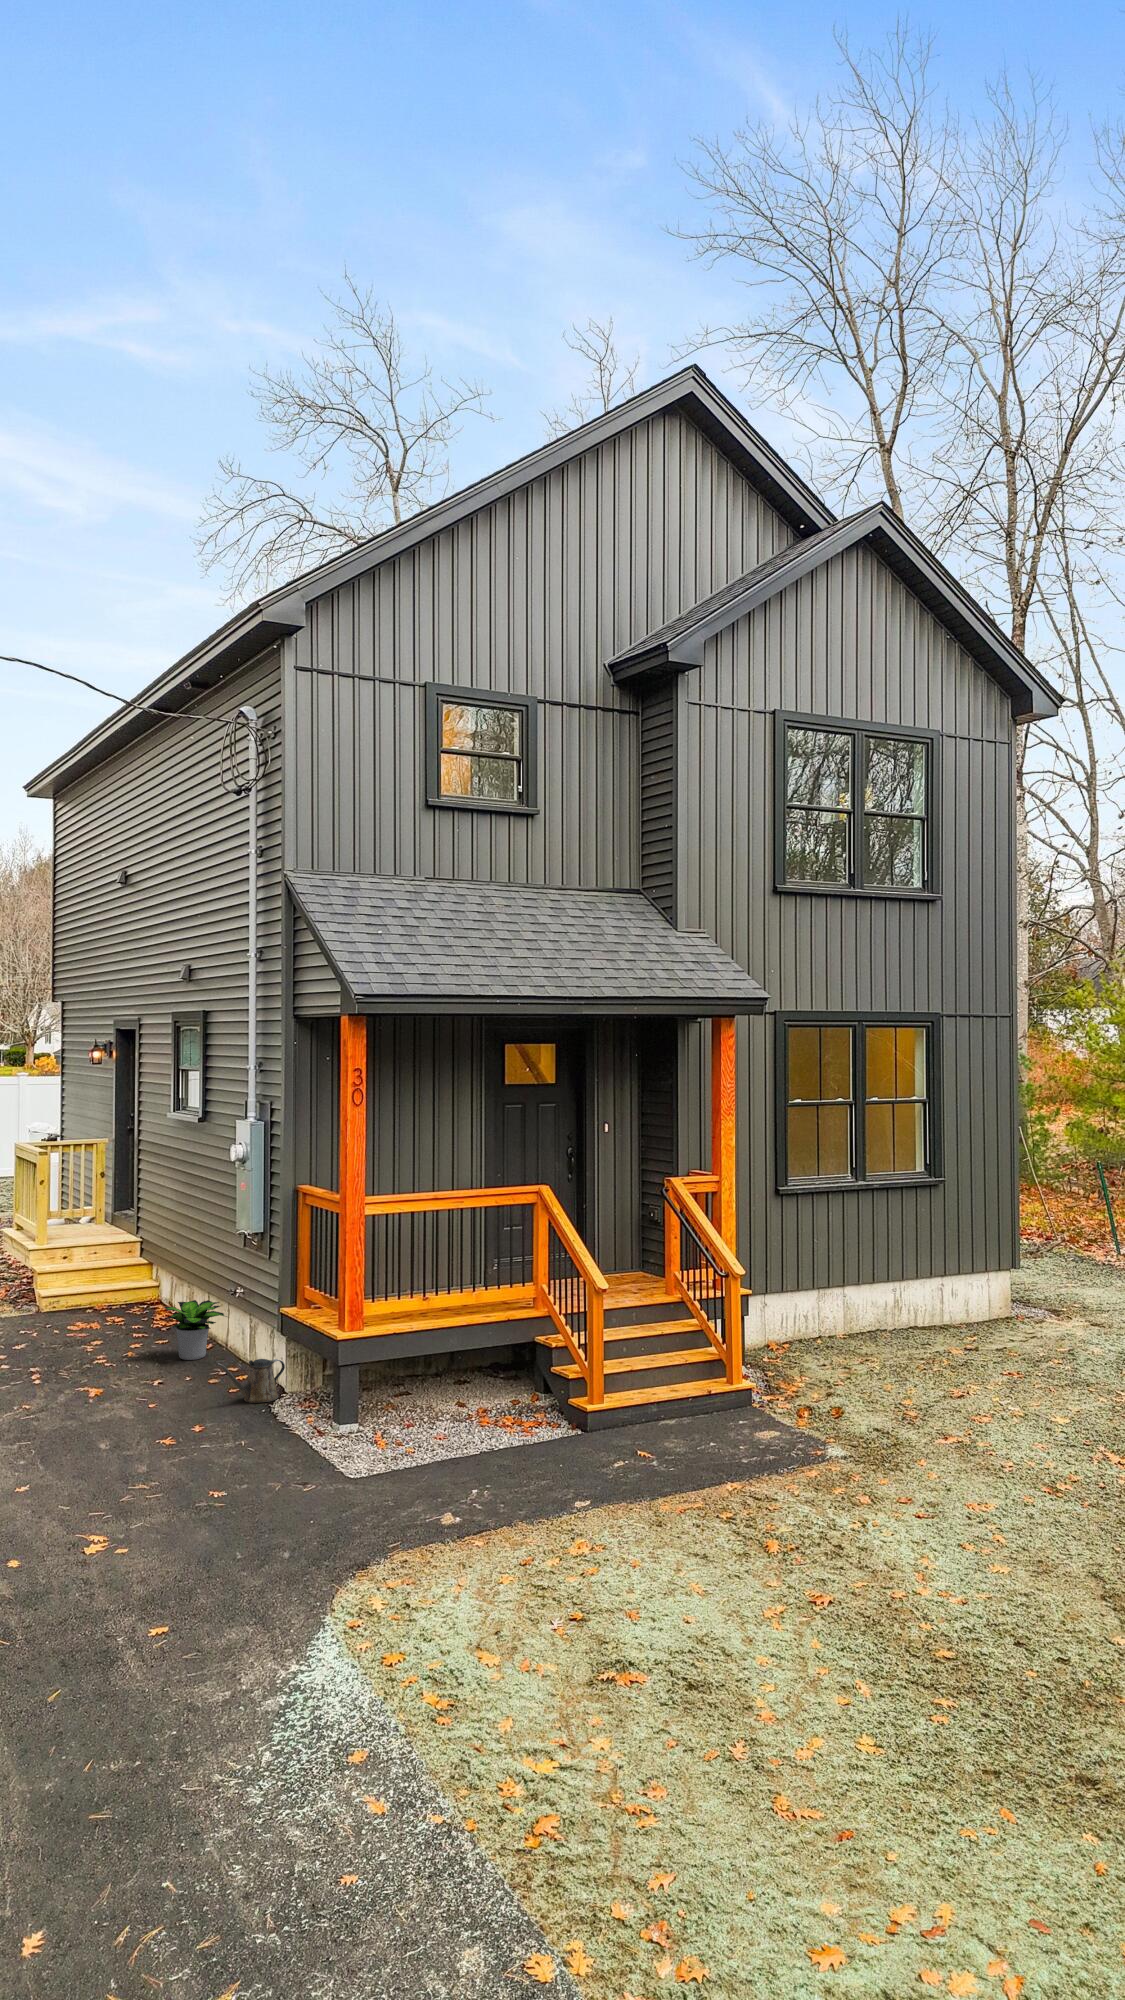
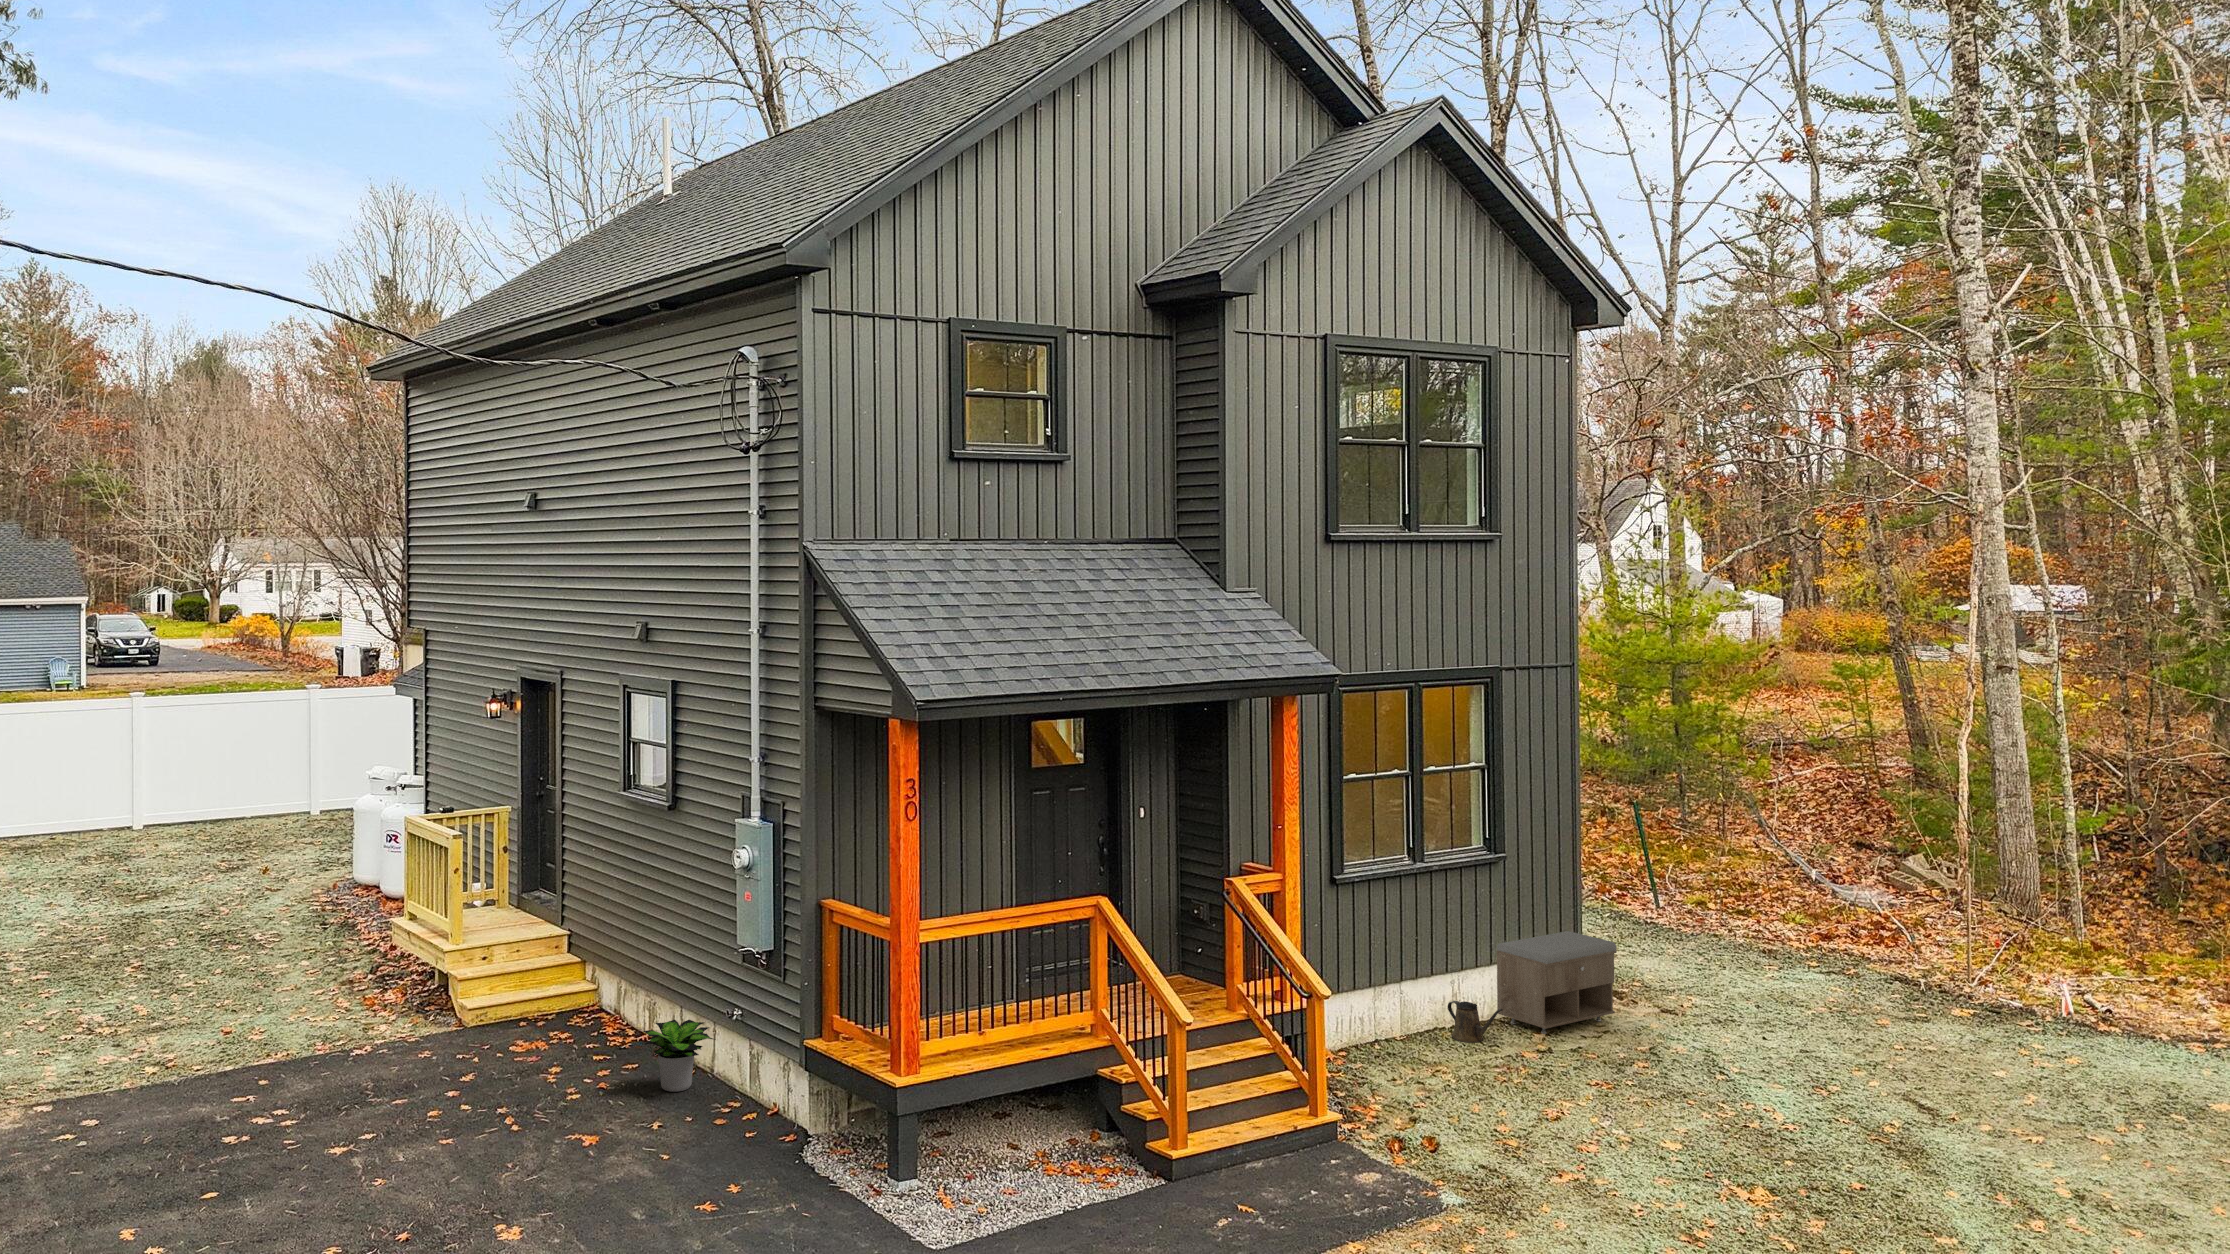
storage bench: none [936,1251,1045,1337] -> present [1497,931,1617,1034]
watering can: present [217,1359,285,1403] -> present [1448,1001,1502,1043]

